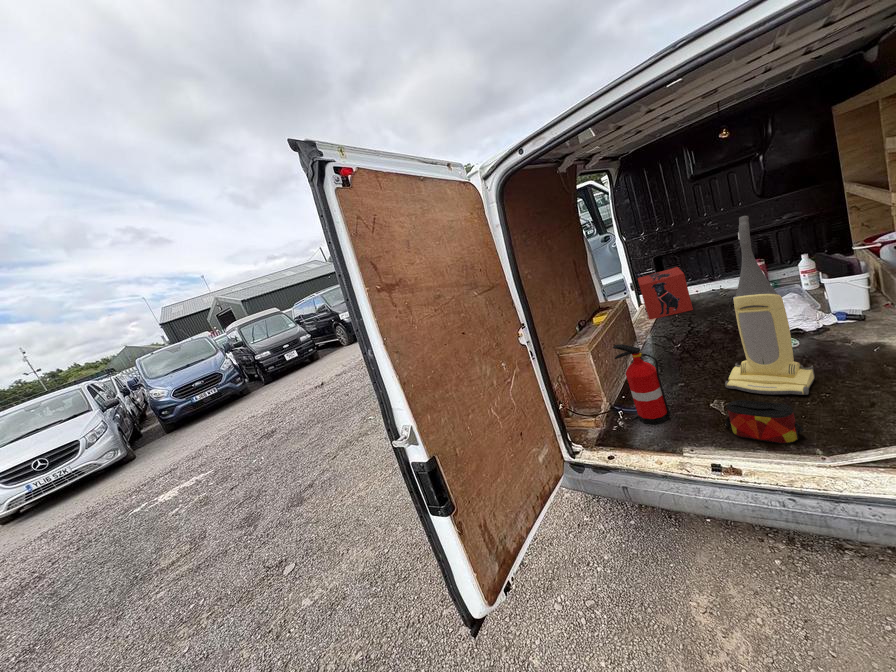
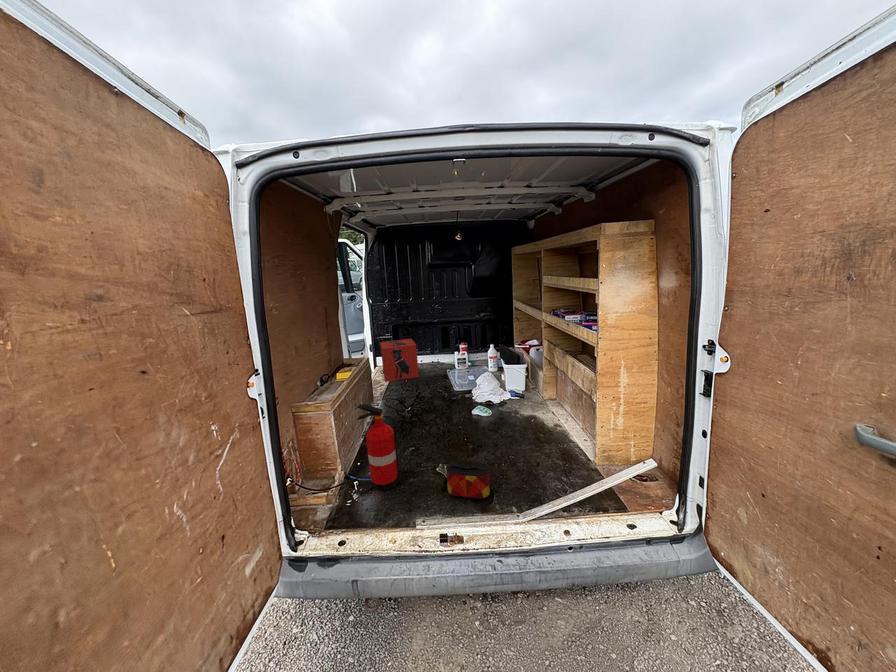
vacuum cleaner: present [725,216,815,395] -> none [442,307,496,454]

